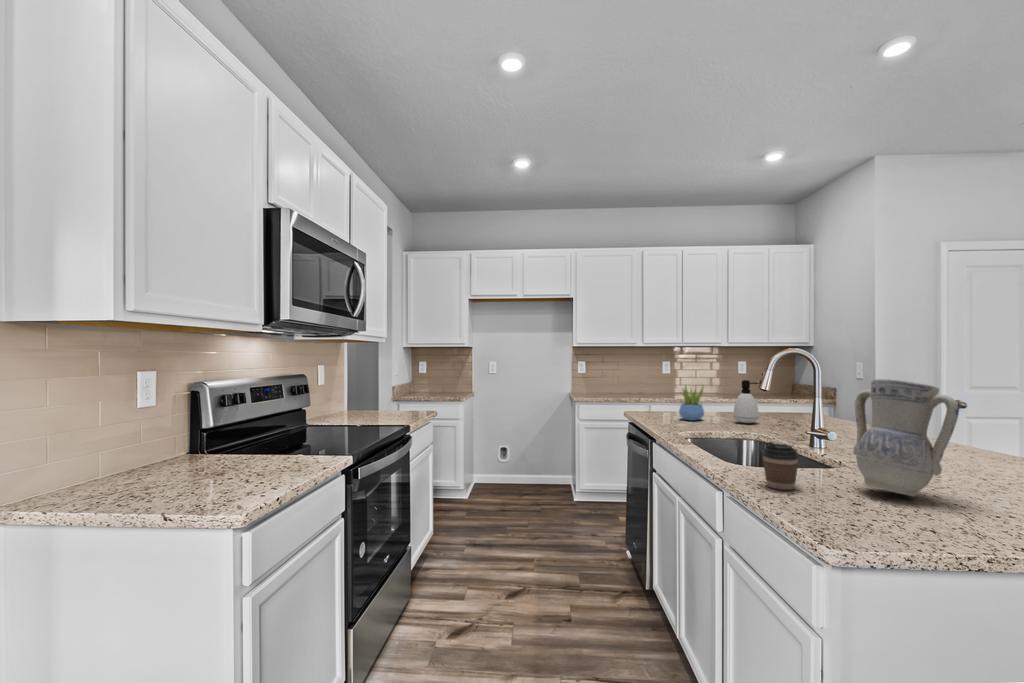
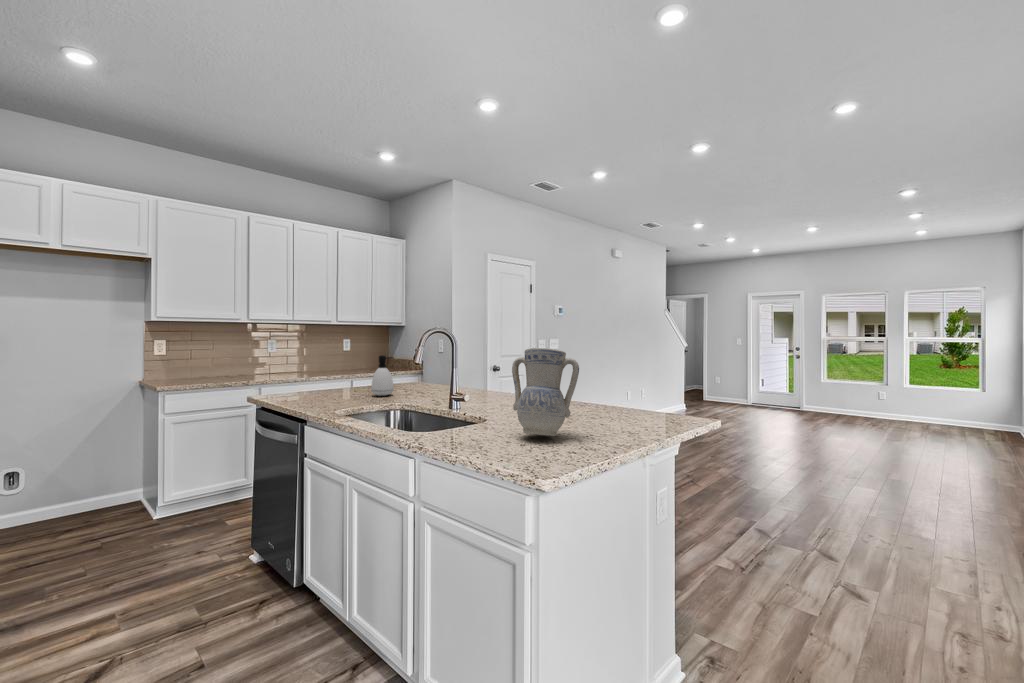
succulent plant: present [679,386,704,421] -> none [317,361,343,399]
coffee cup: present [762,442,799,490] -> none [454,409,484,451]

